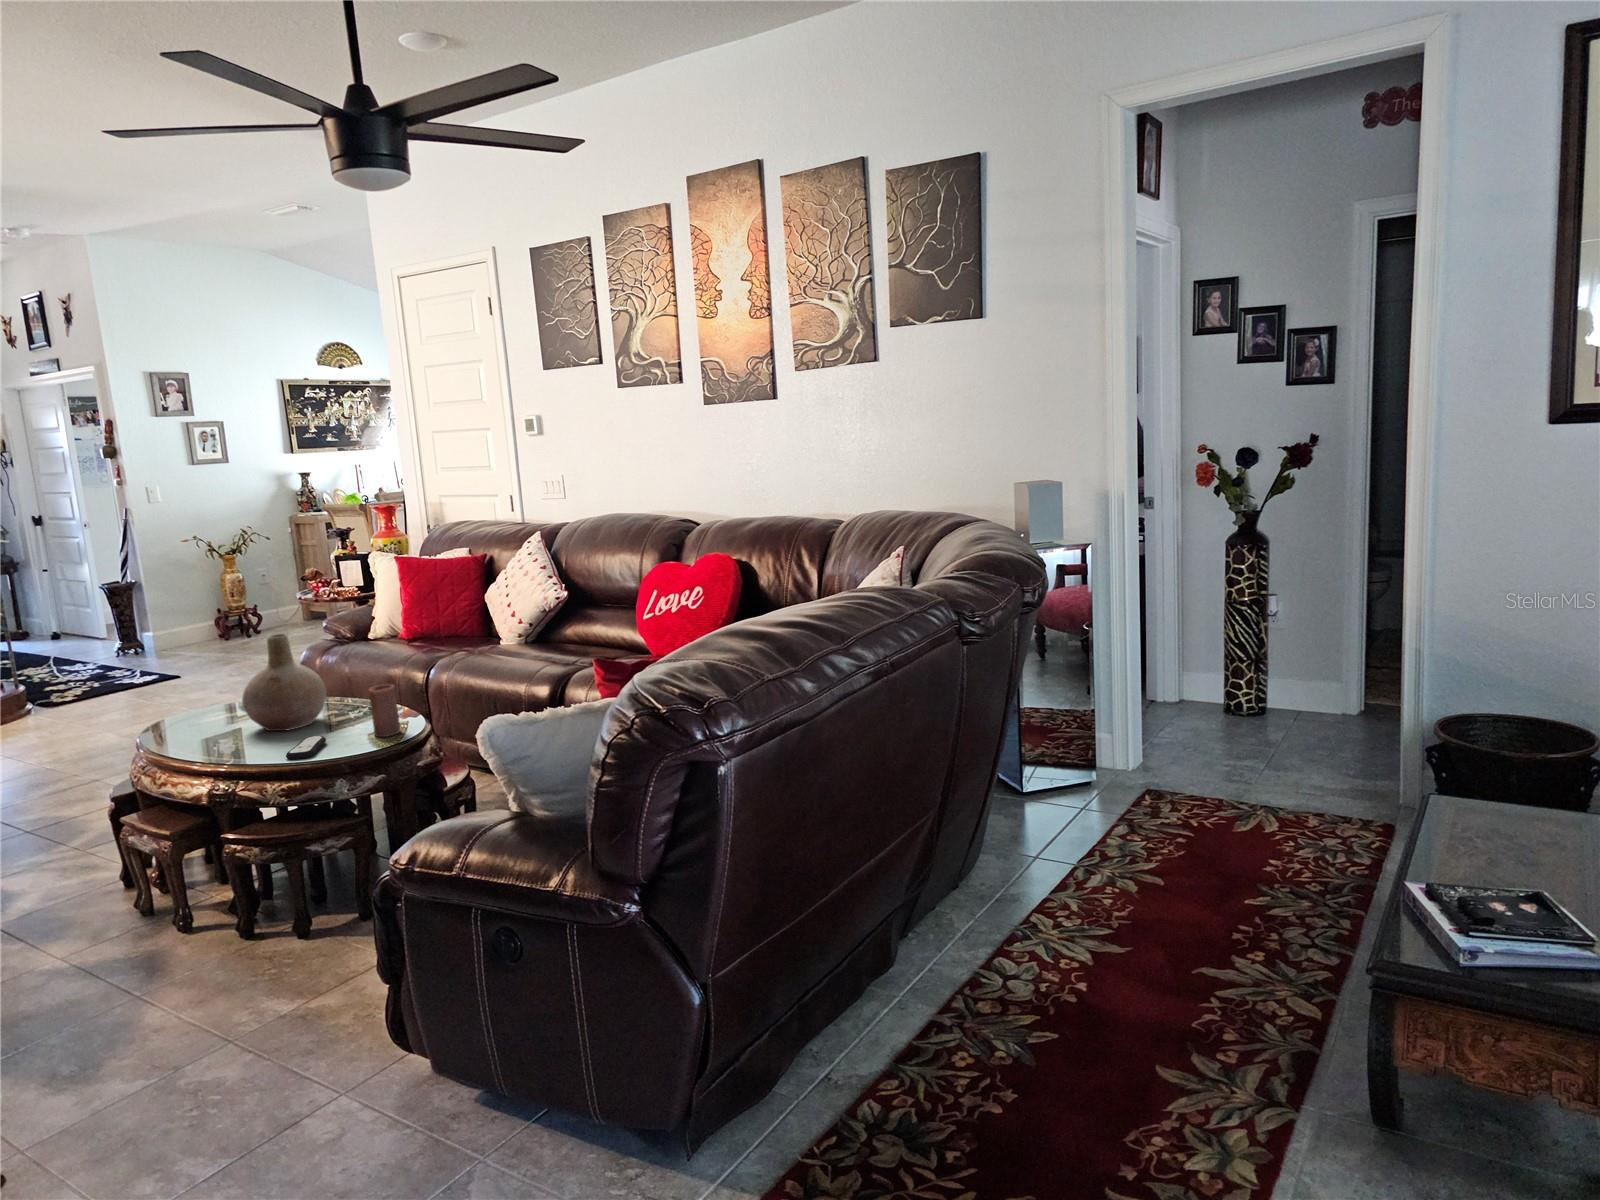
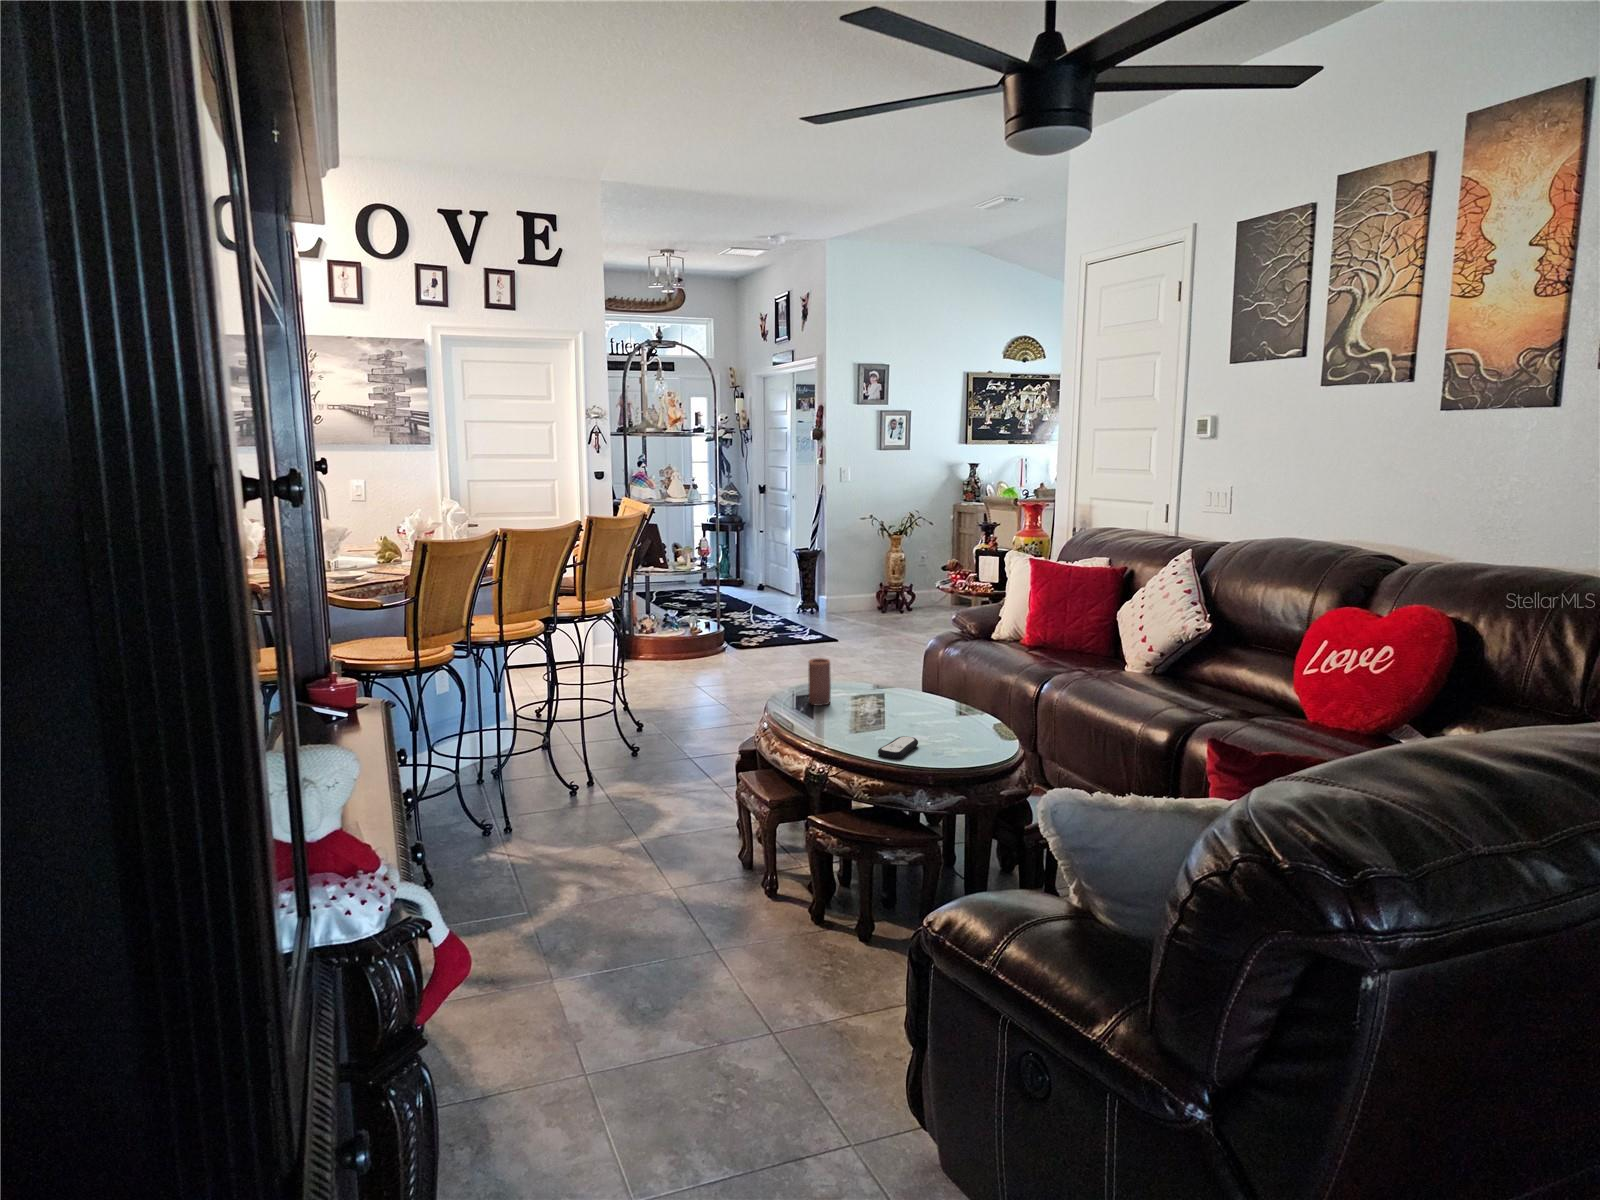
vase: present [242,634,326,731] -> none [856,626,931,723]
candle: present [369,684,400,737] -> present [808,658,831,706]

